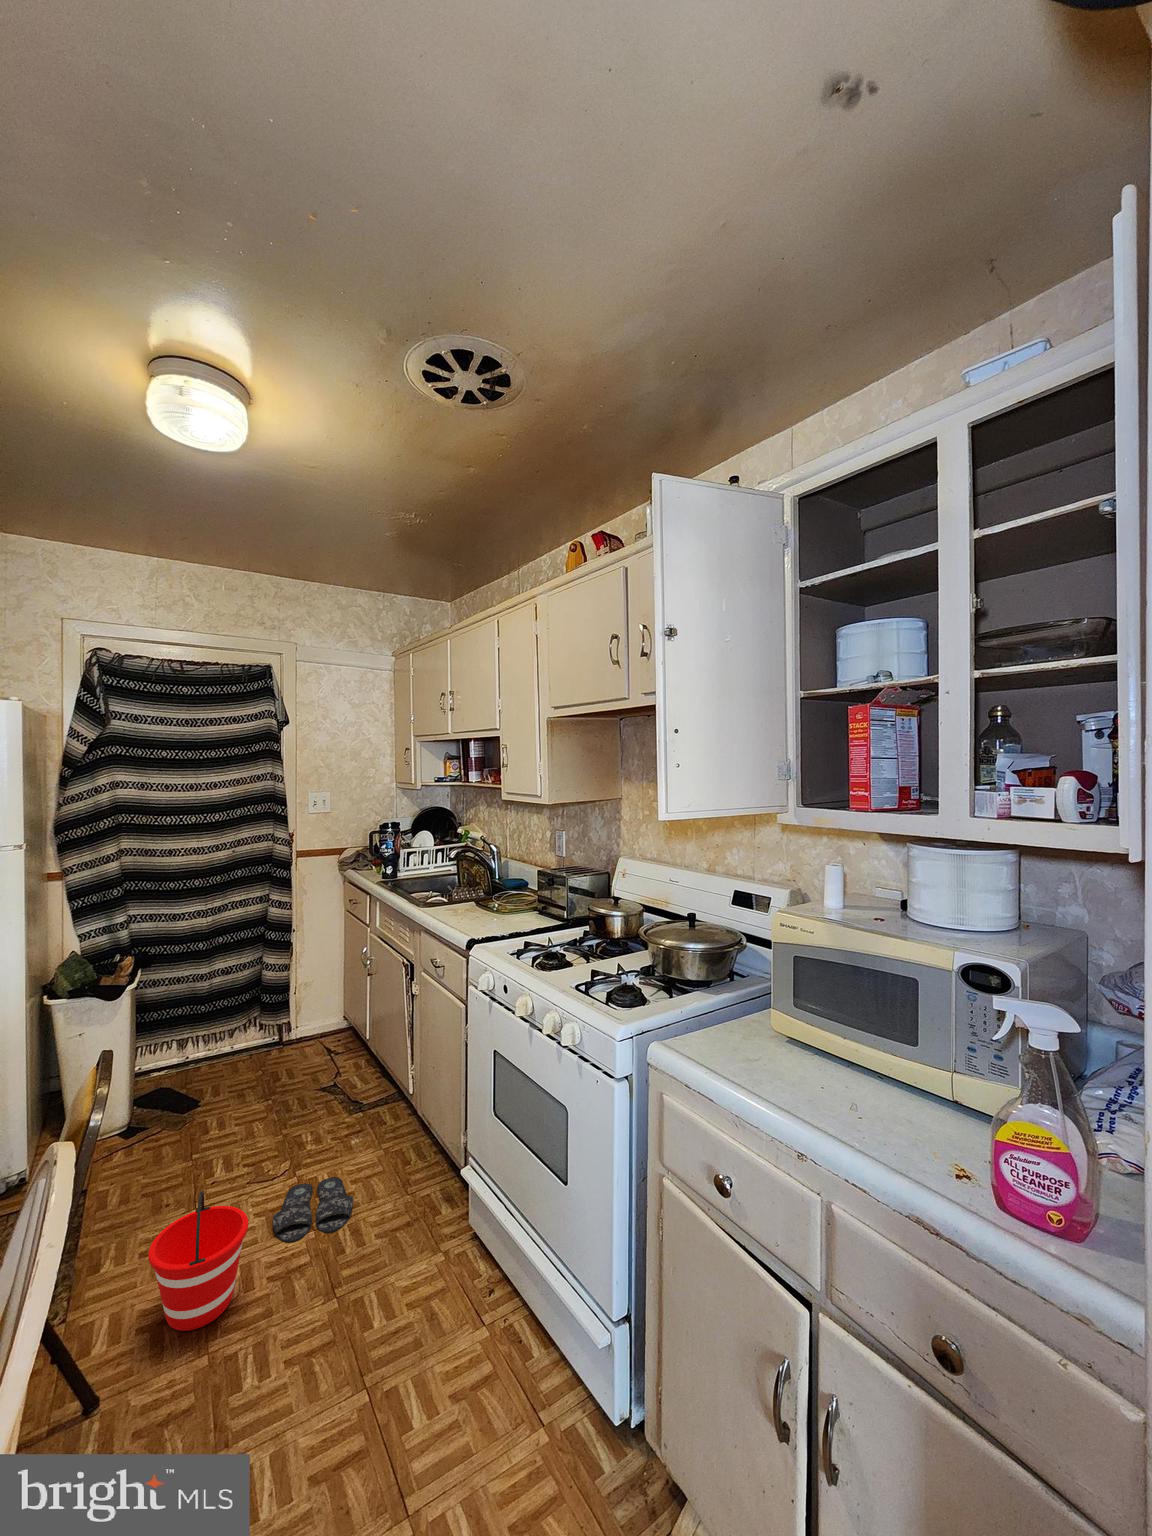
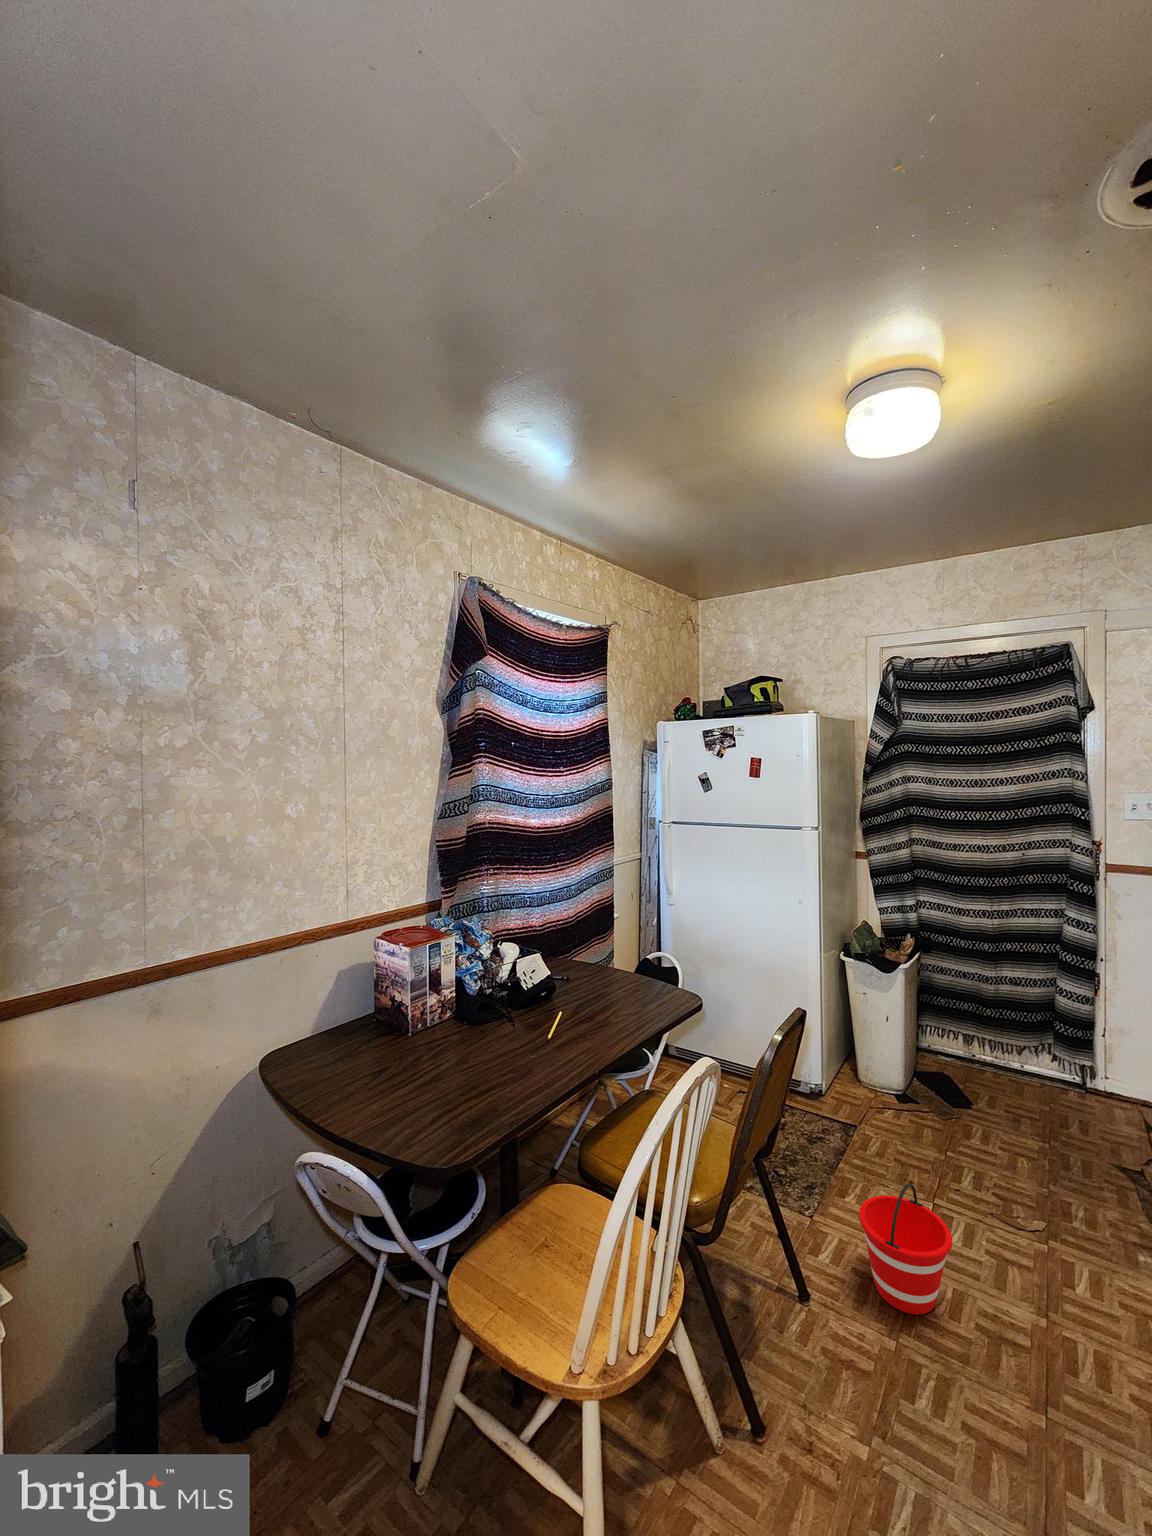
slippers: present [273,1177,353,1242] -> none [998,1252,1111,1342]

